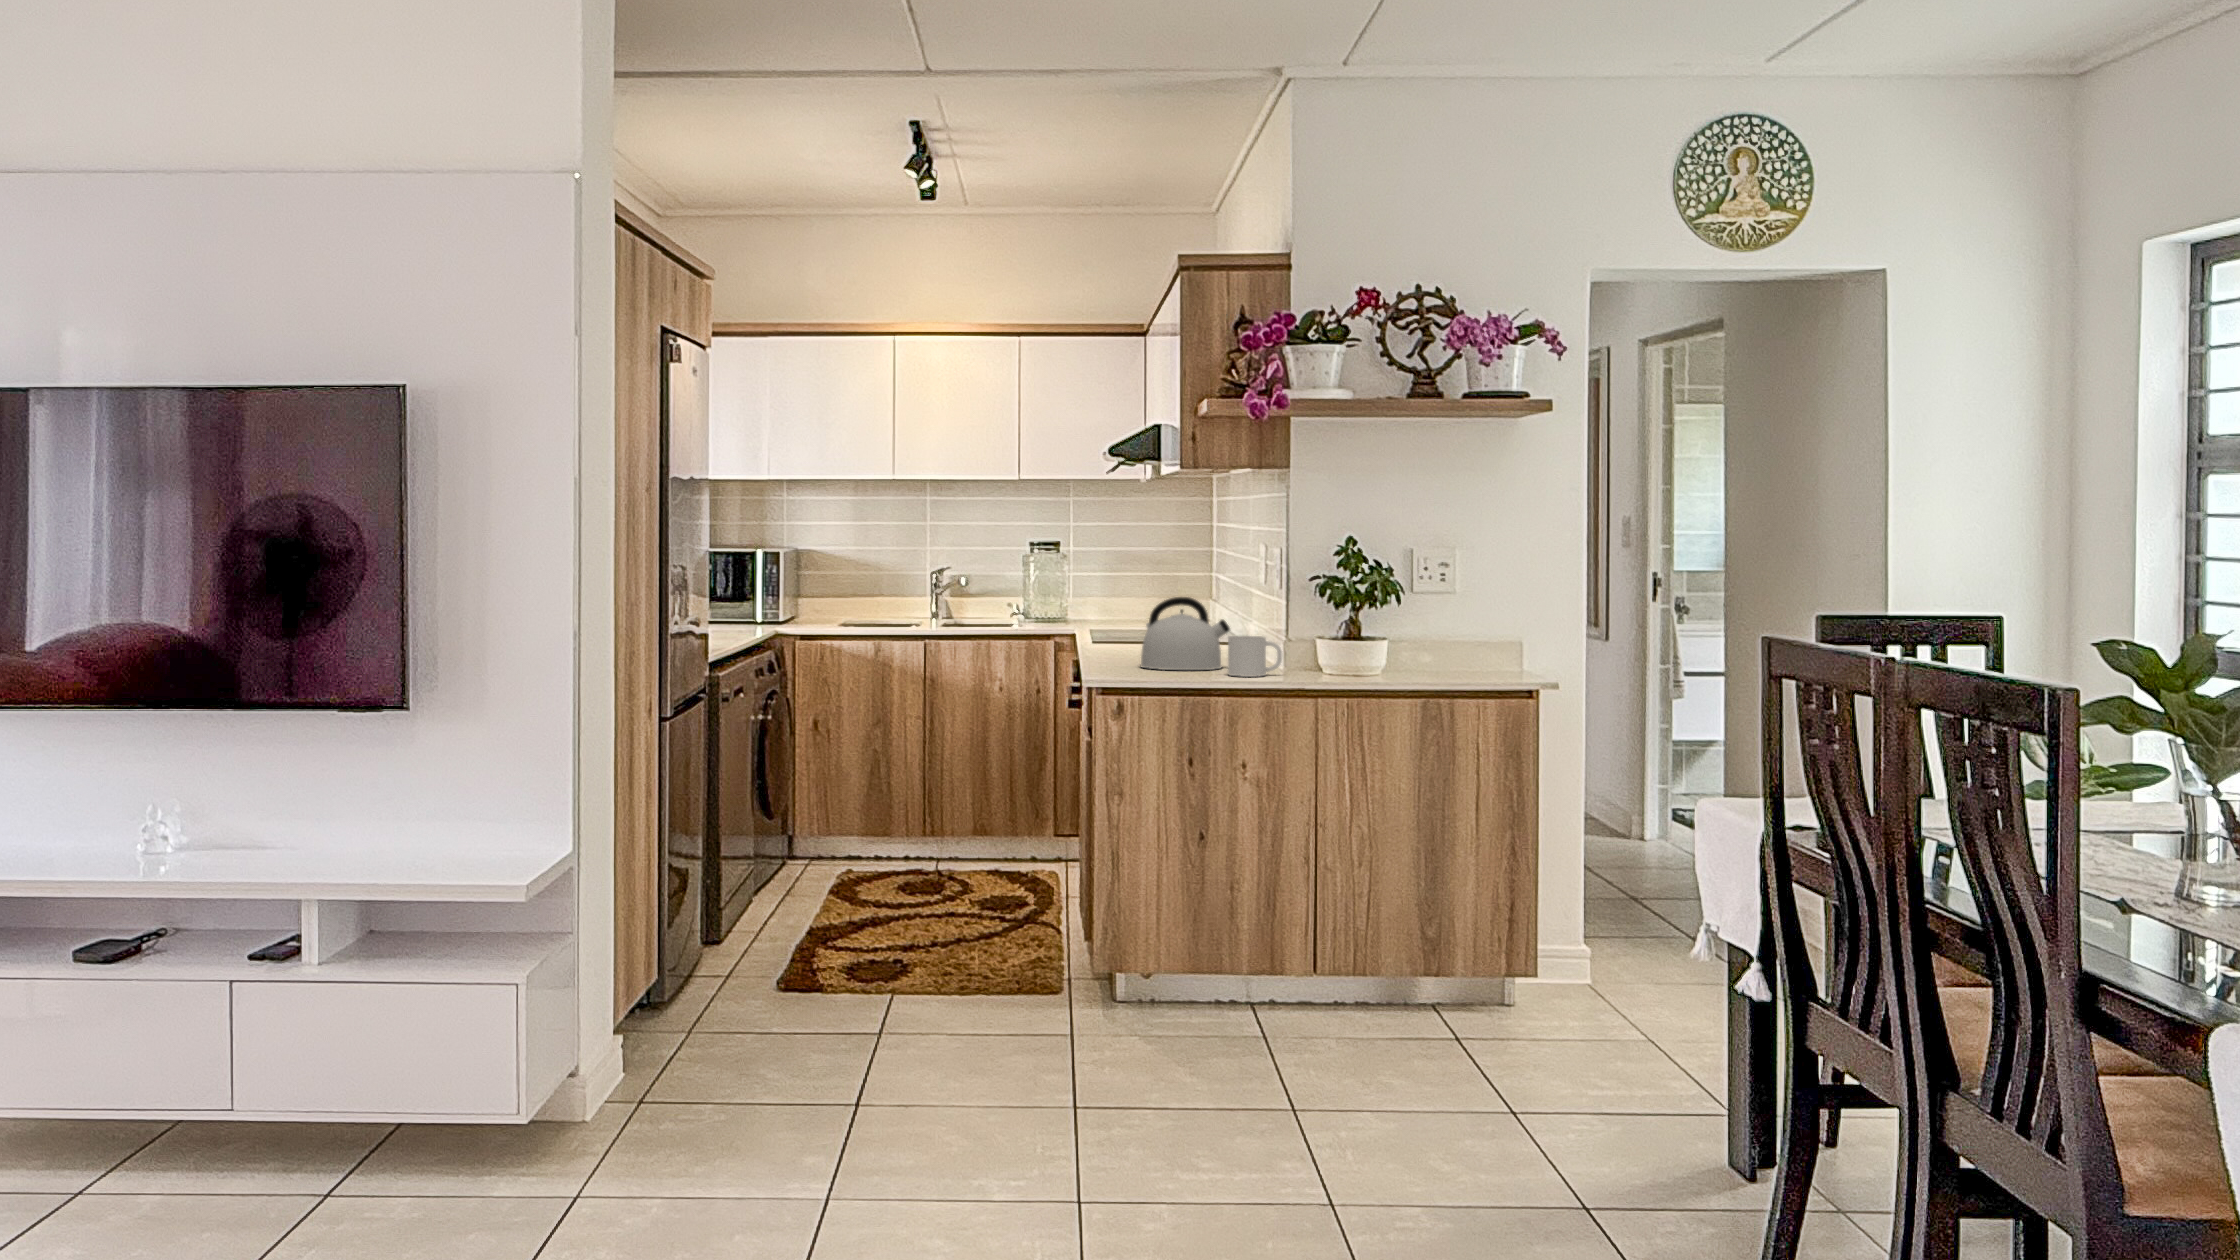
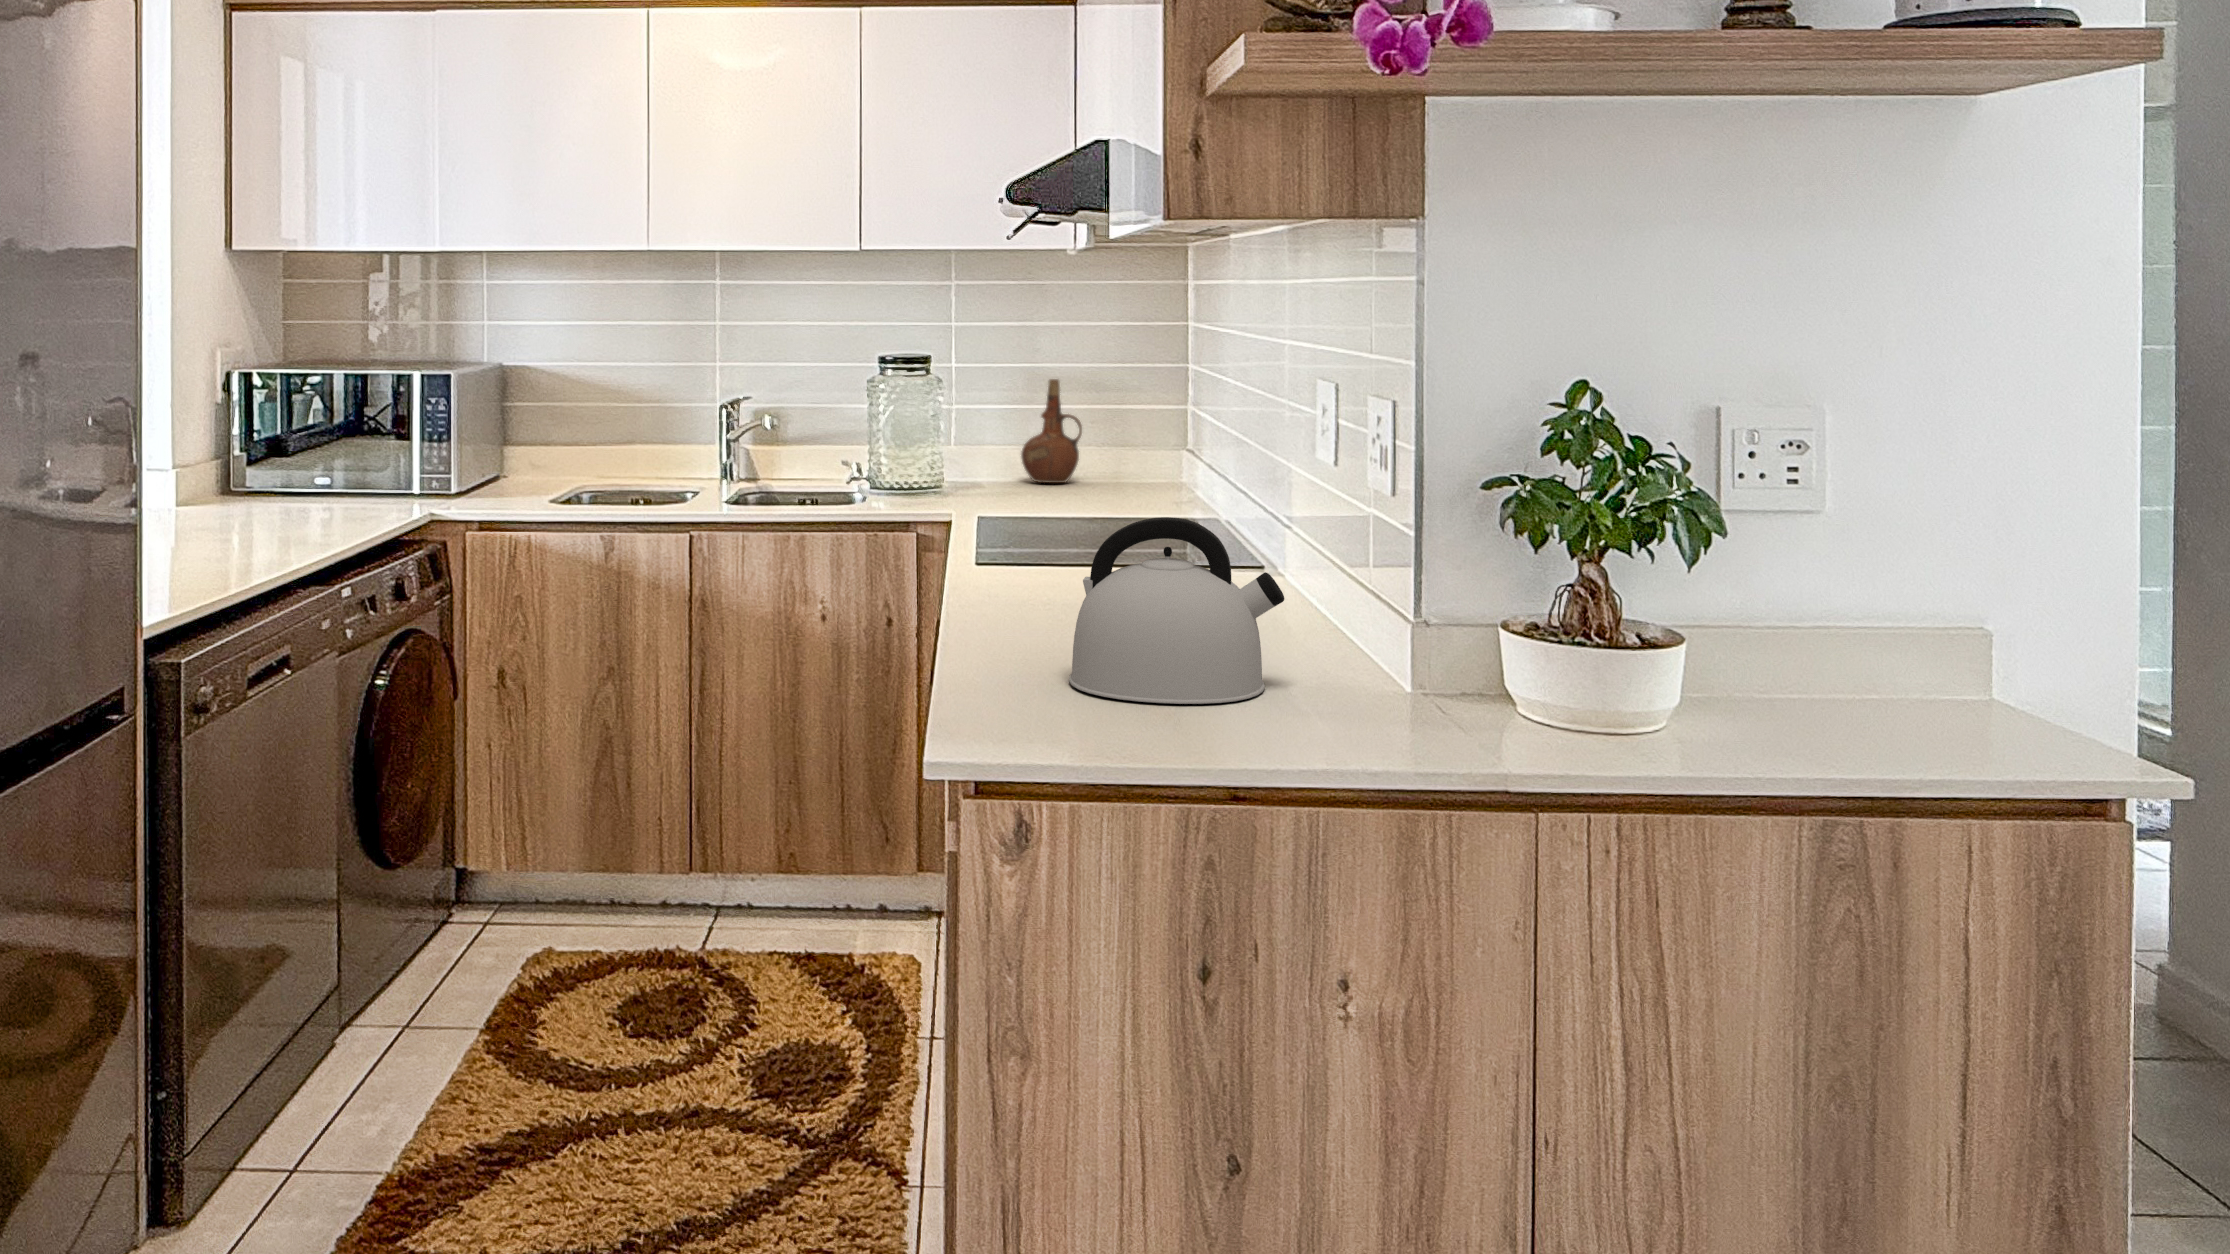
ceramic pitcher: none [1112,557,1149,619] -> present [1021,379,1082,483]
mug: present [1228,636,1282,677] -> none [1291,629,1431,746]

